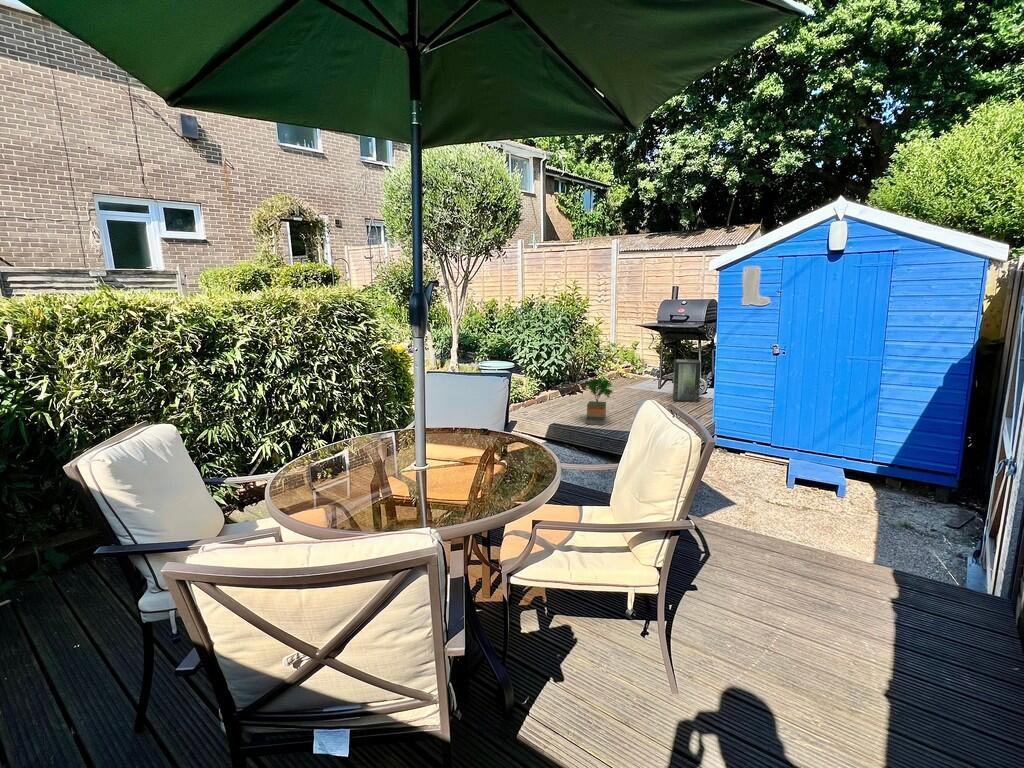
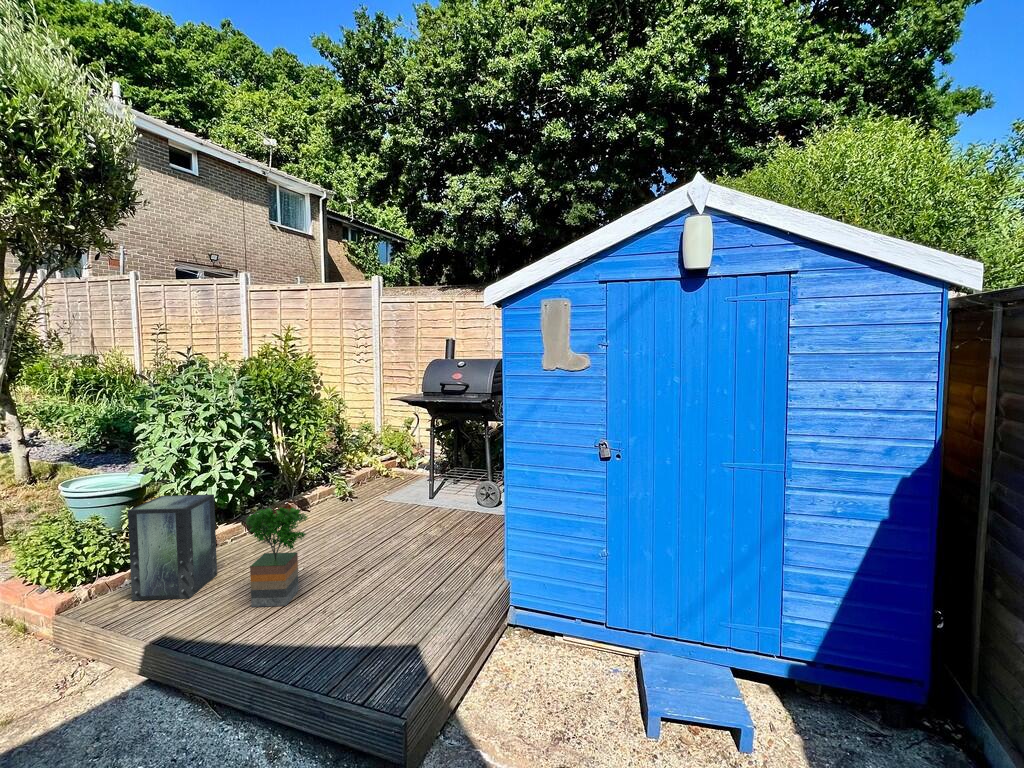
storage box: present [673,359,701,402] -> present [128,494,217,600]

